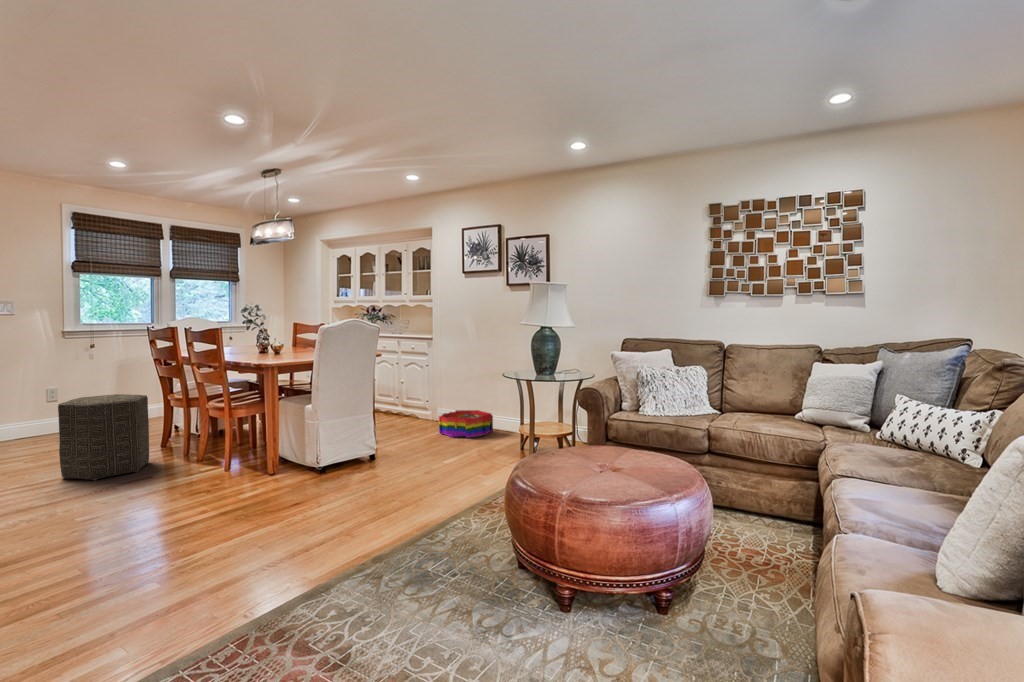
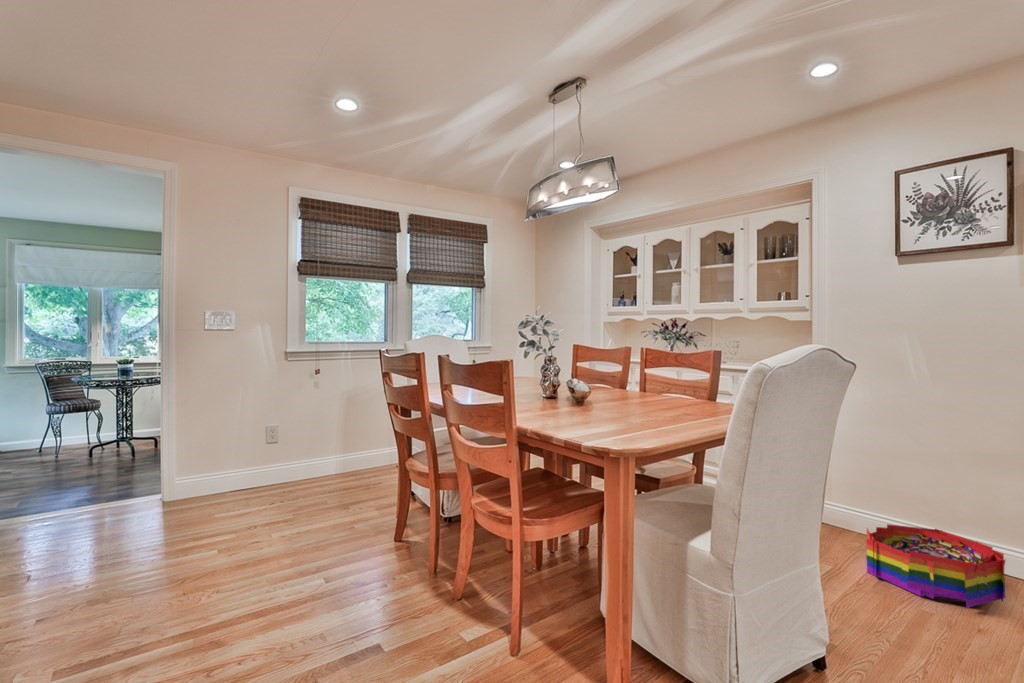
ottoman: present [58,394,149,480] -> none [248,464,380,637]

